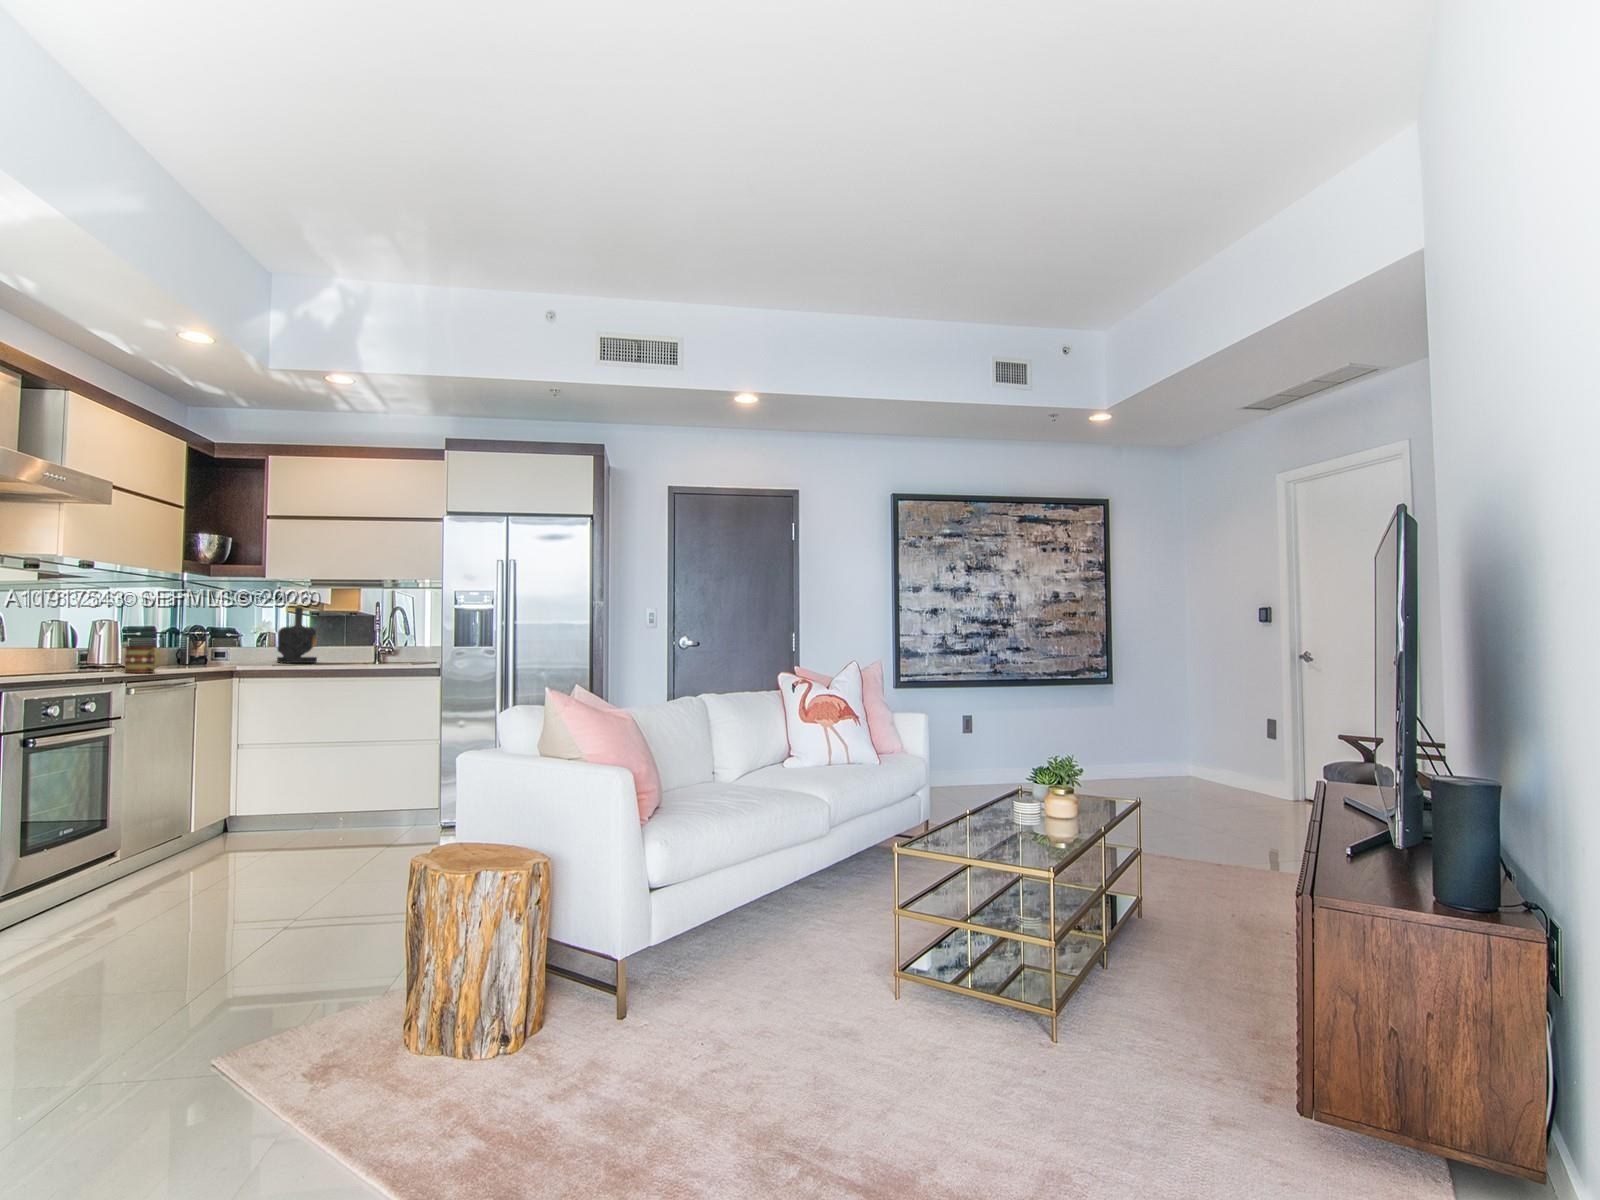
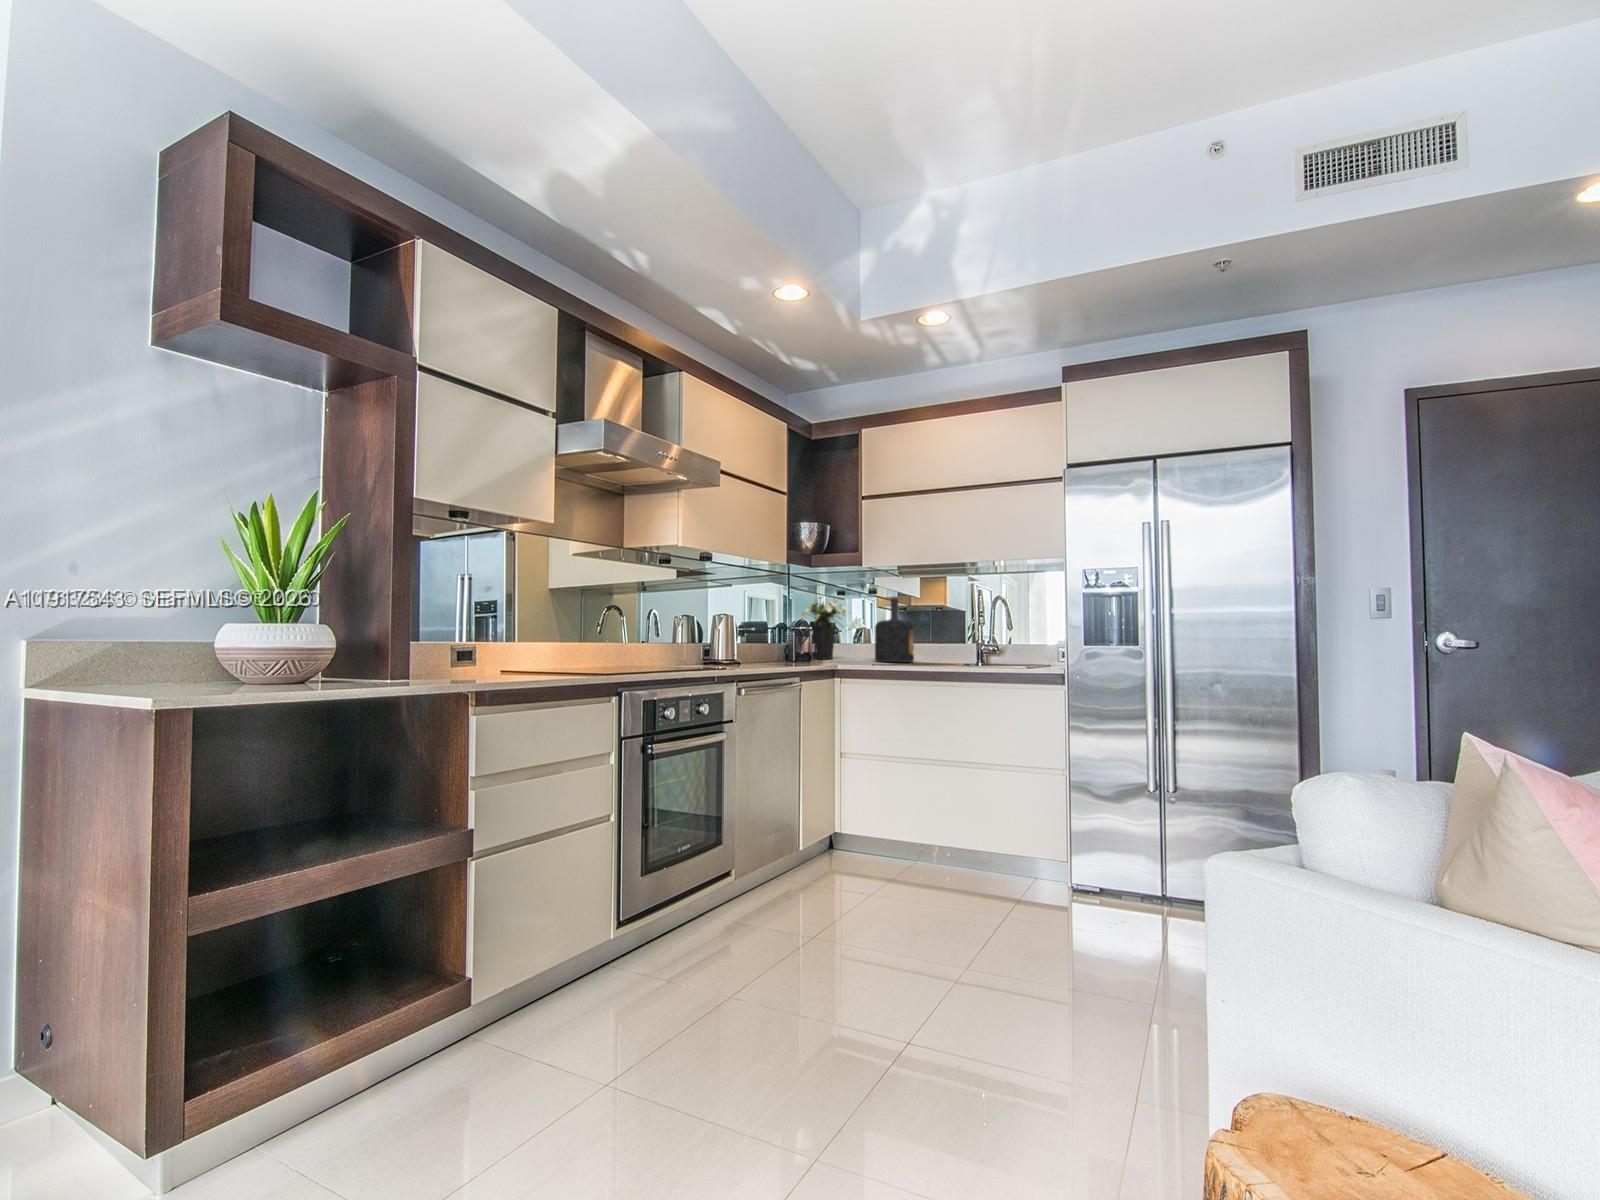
flower arrangement: none [195,603,254,662] -> present [801,596,847,659]
mug: present [124,646,160,673] -> none [735,640,766,671]

